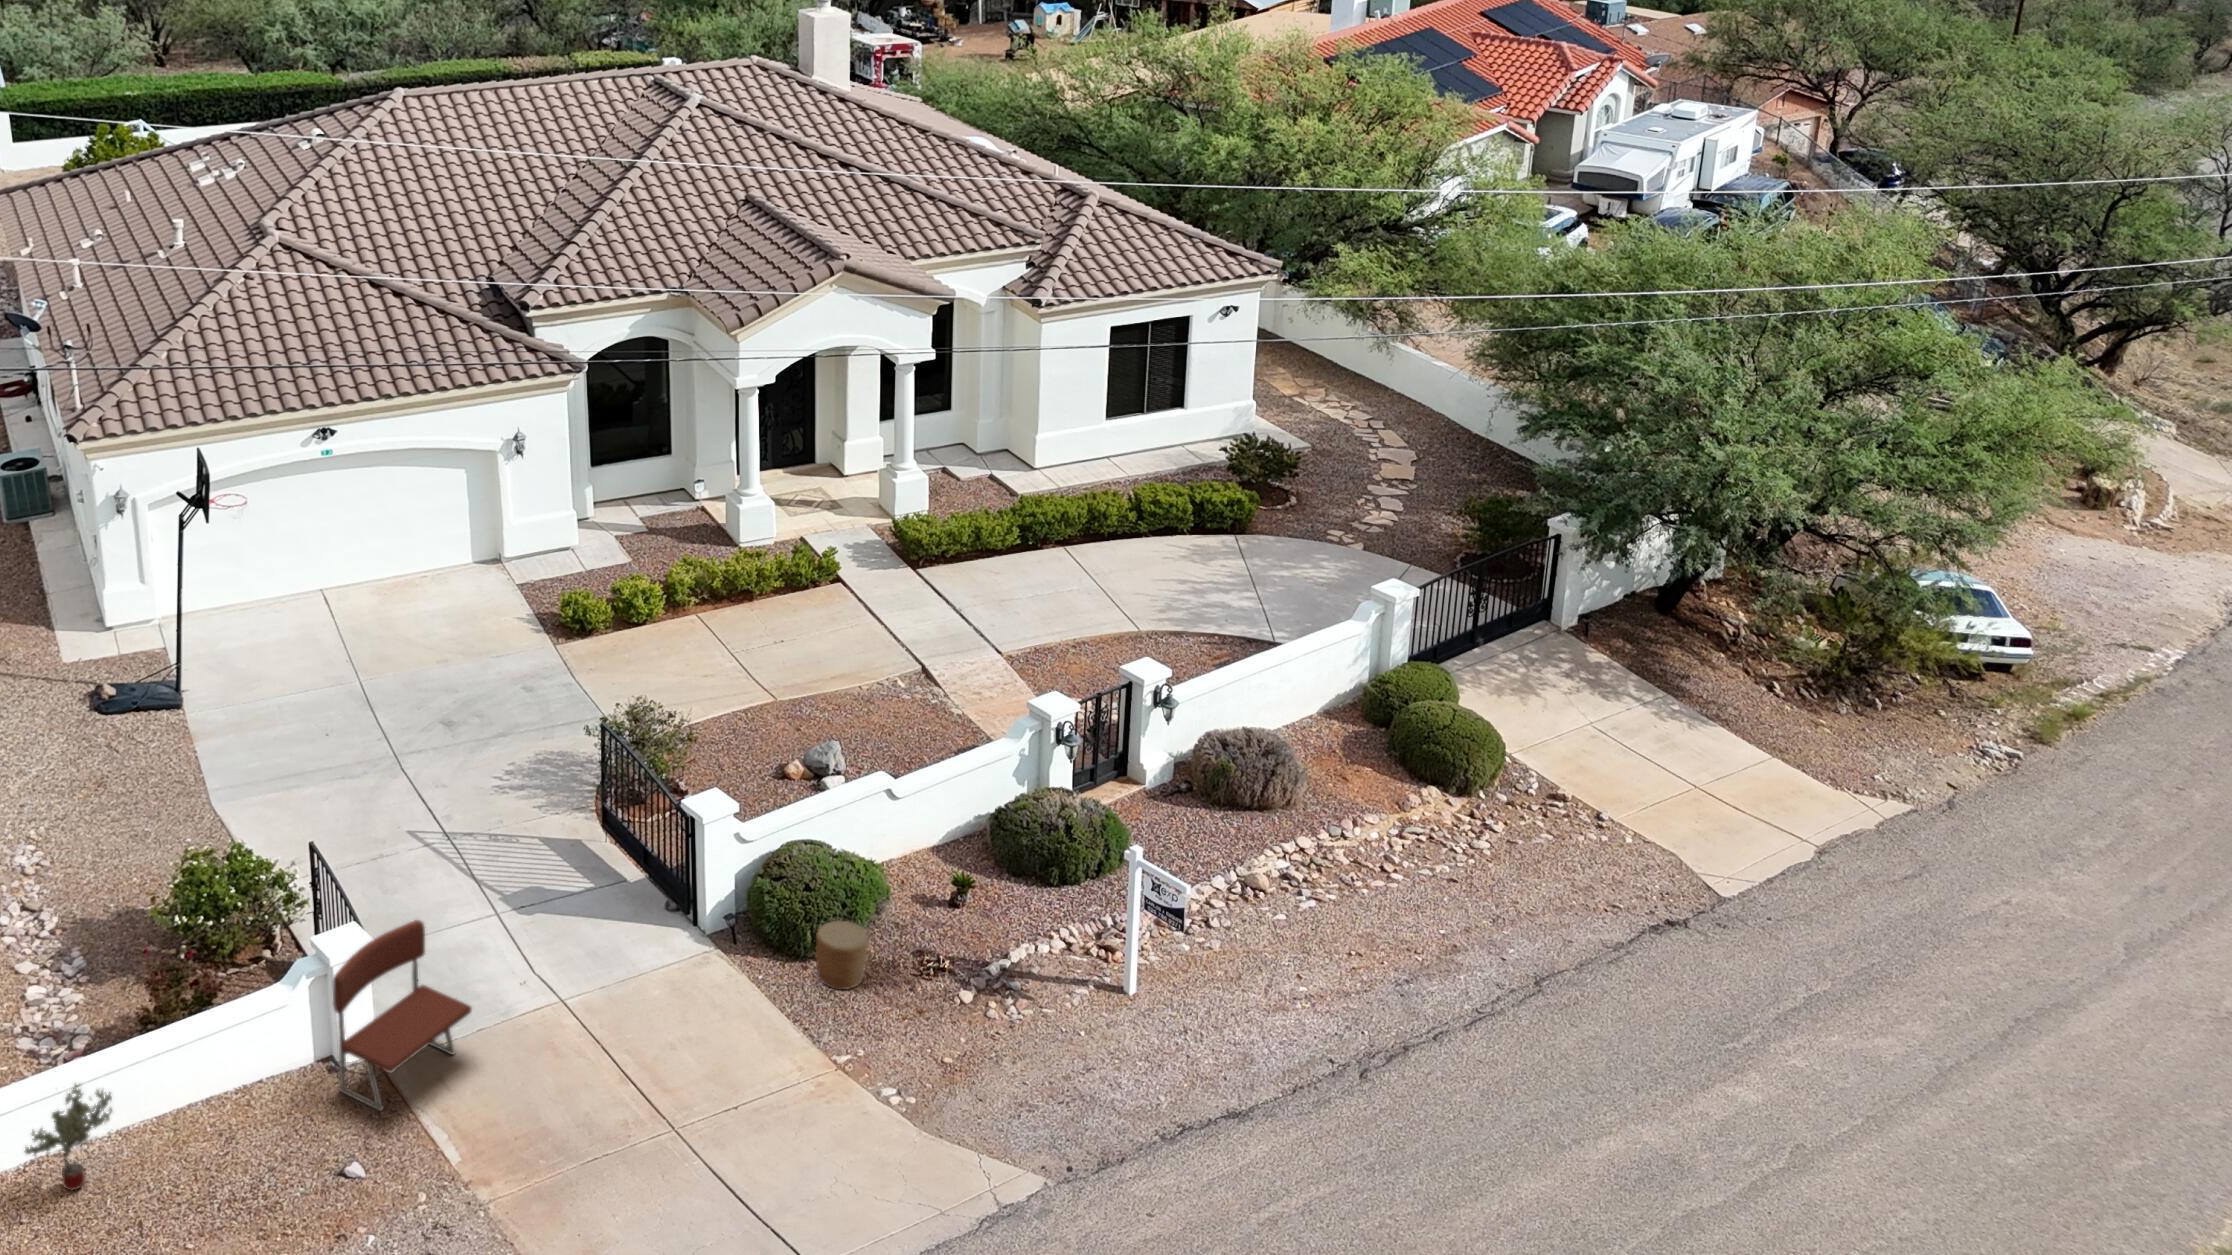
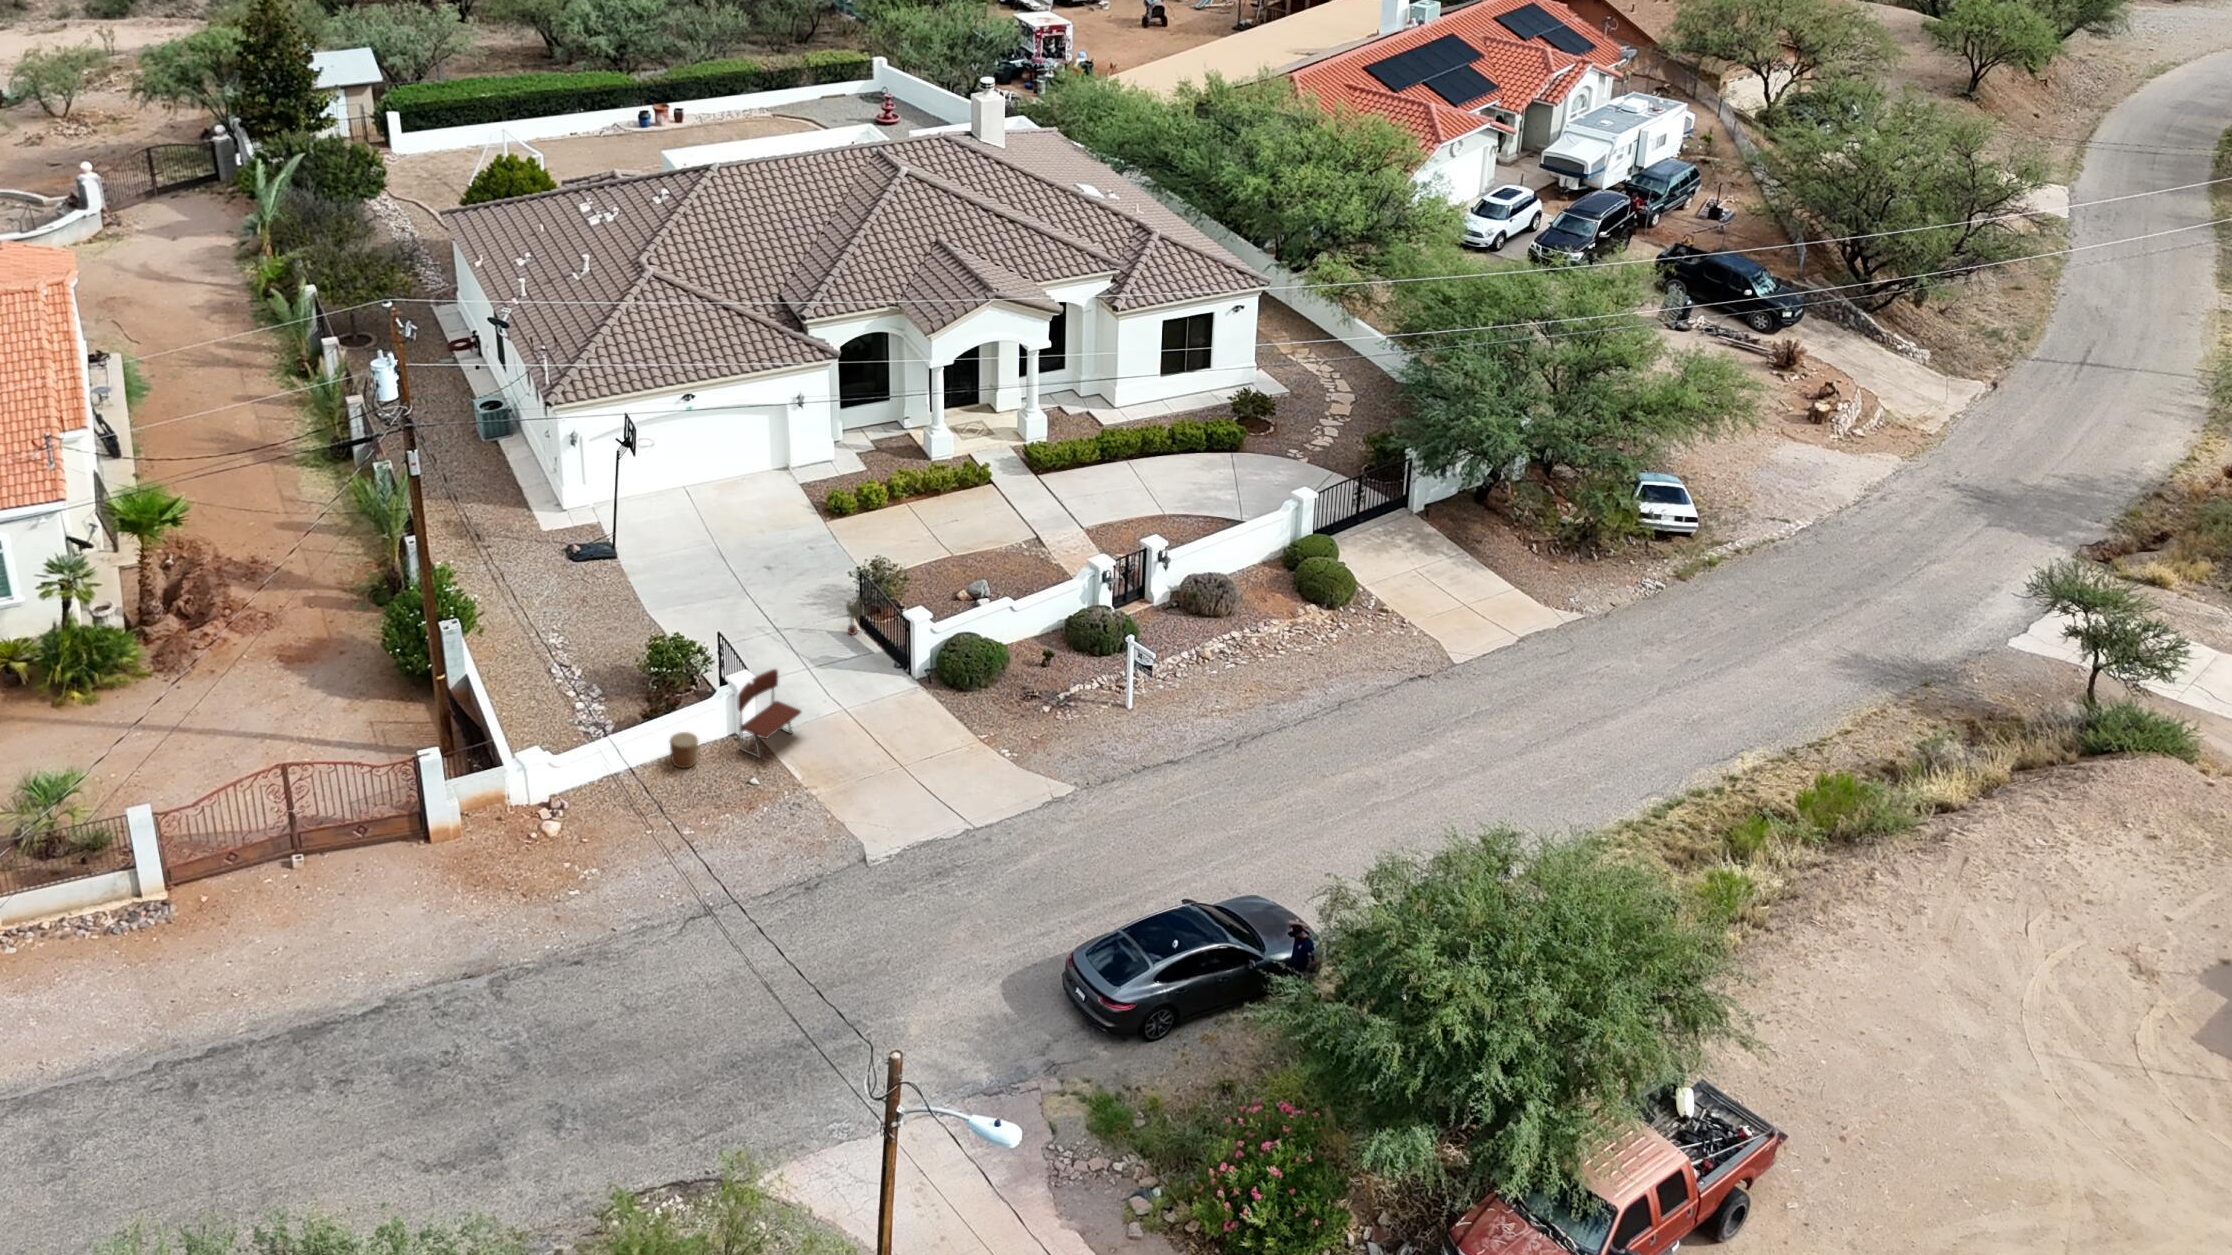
woven basket: present [816,921,869,990] -> present [670,732,698,768]
potted tree: present [24,1084,112,1190] -> present [846,597,867,635]

